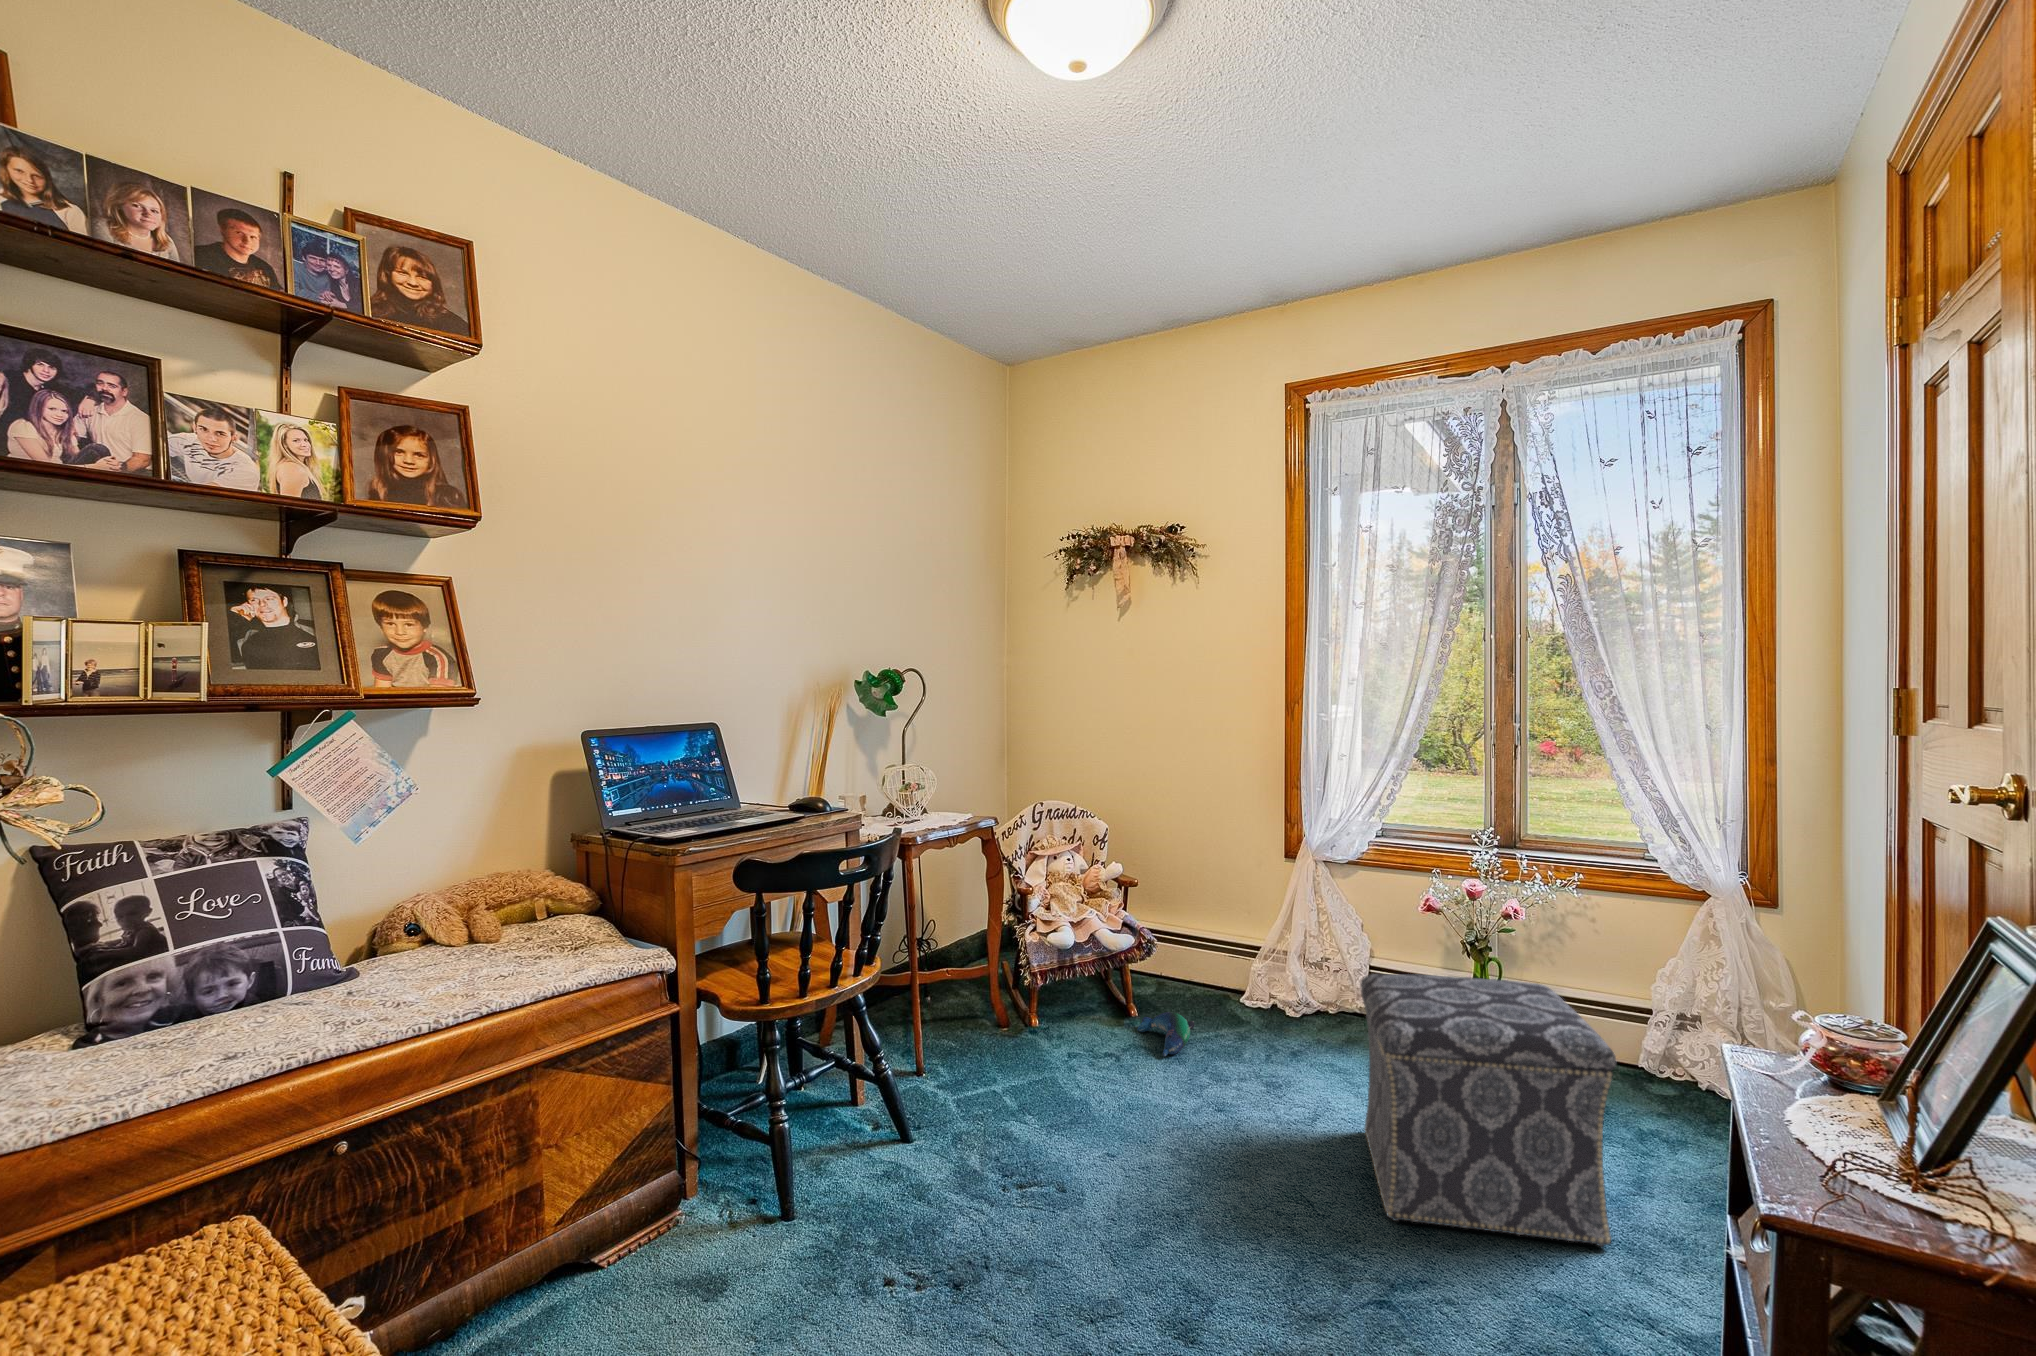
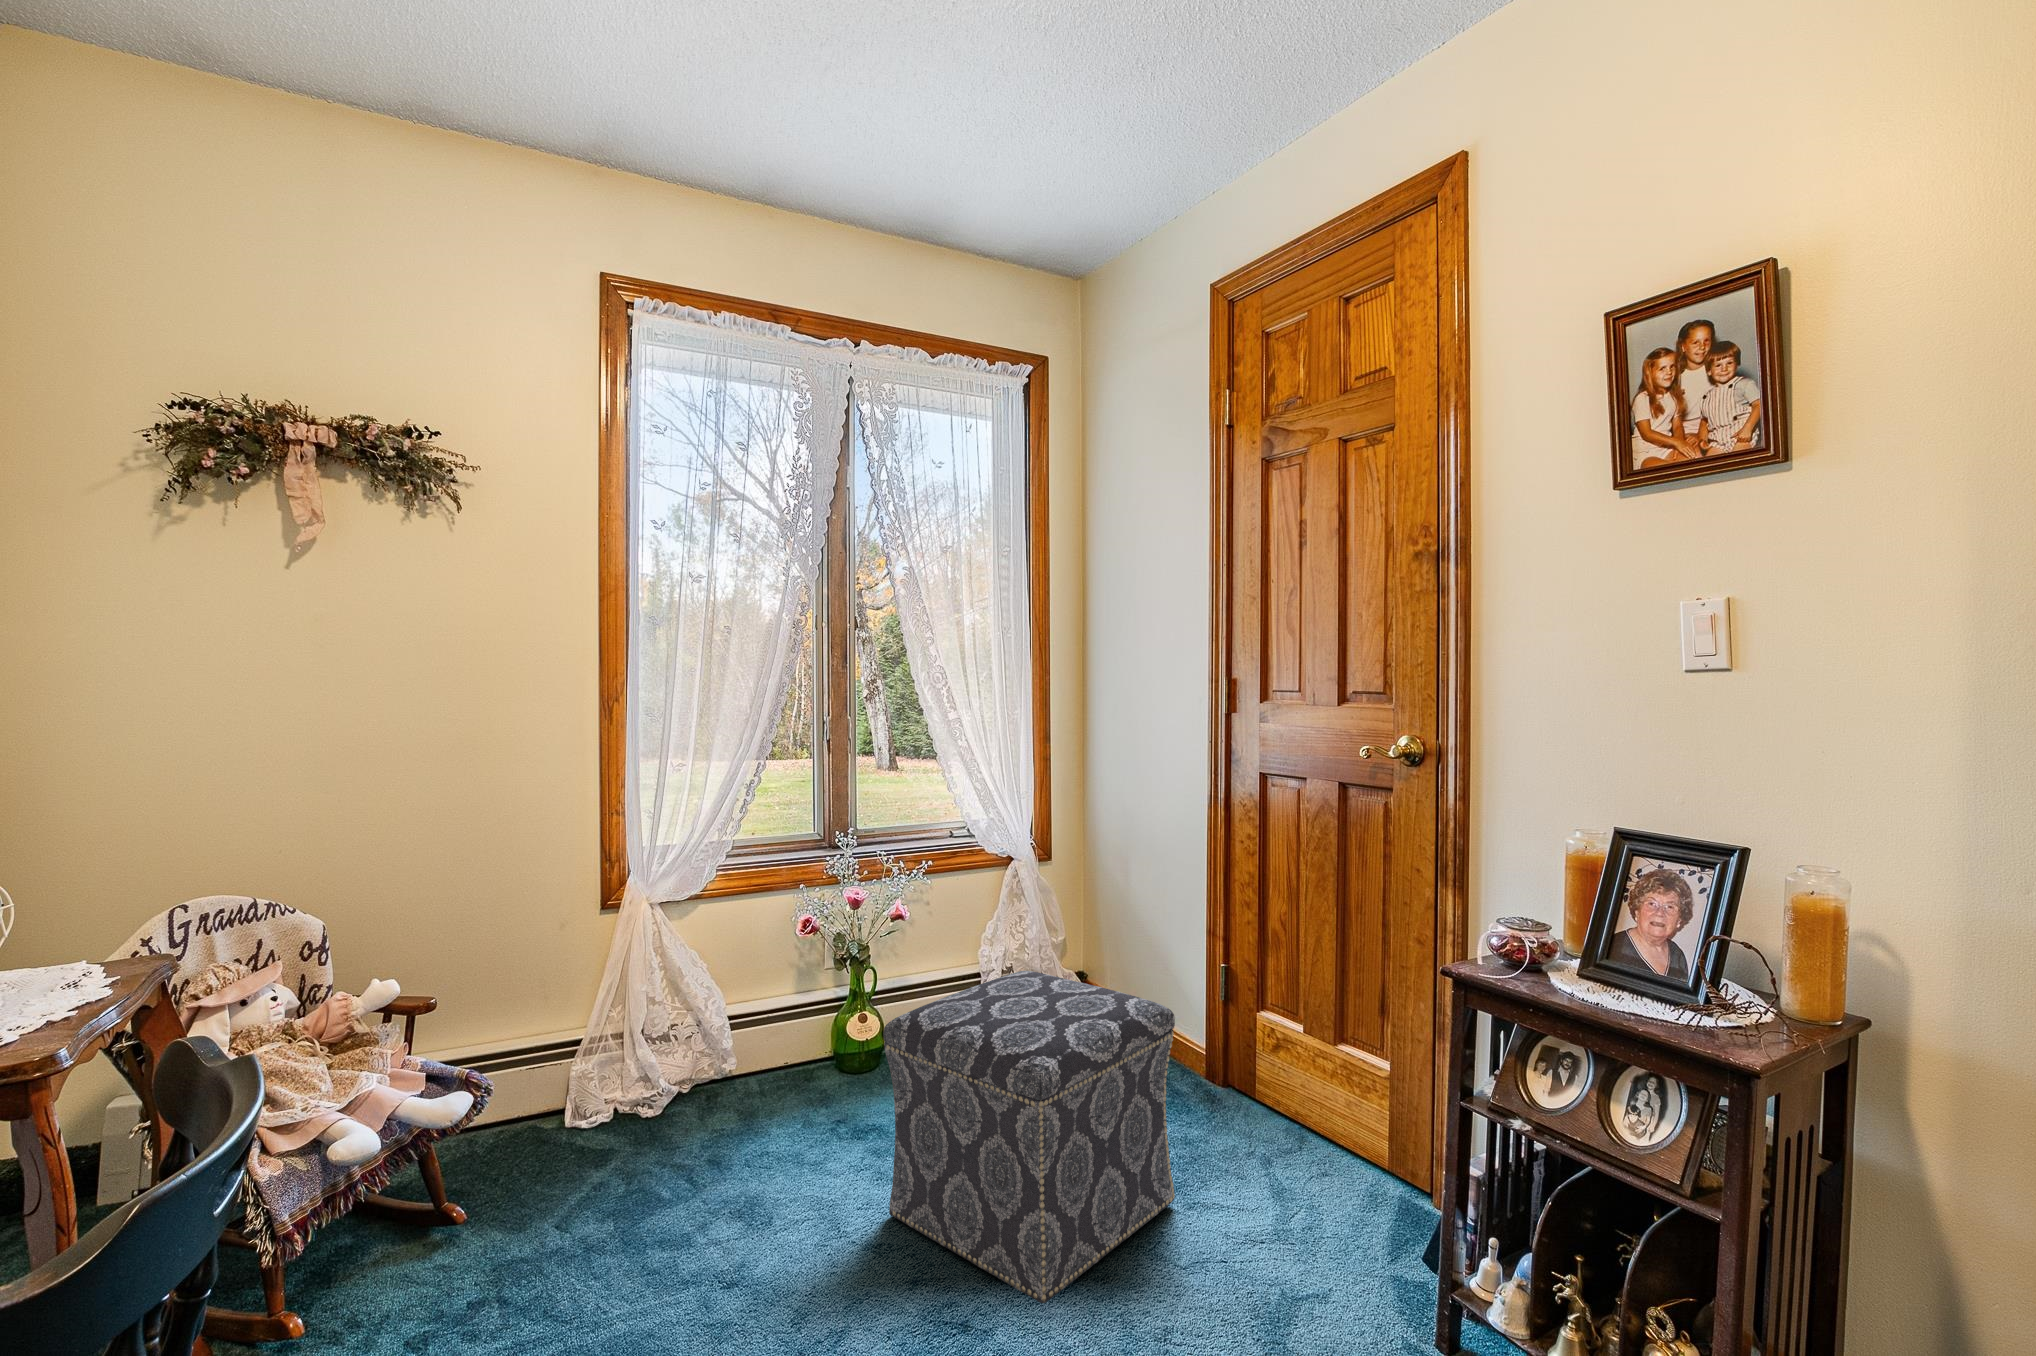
plush toy: present [1137,1012,1194,1057] -> none [449,1188,567,1268]

